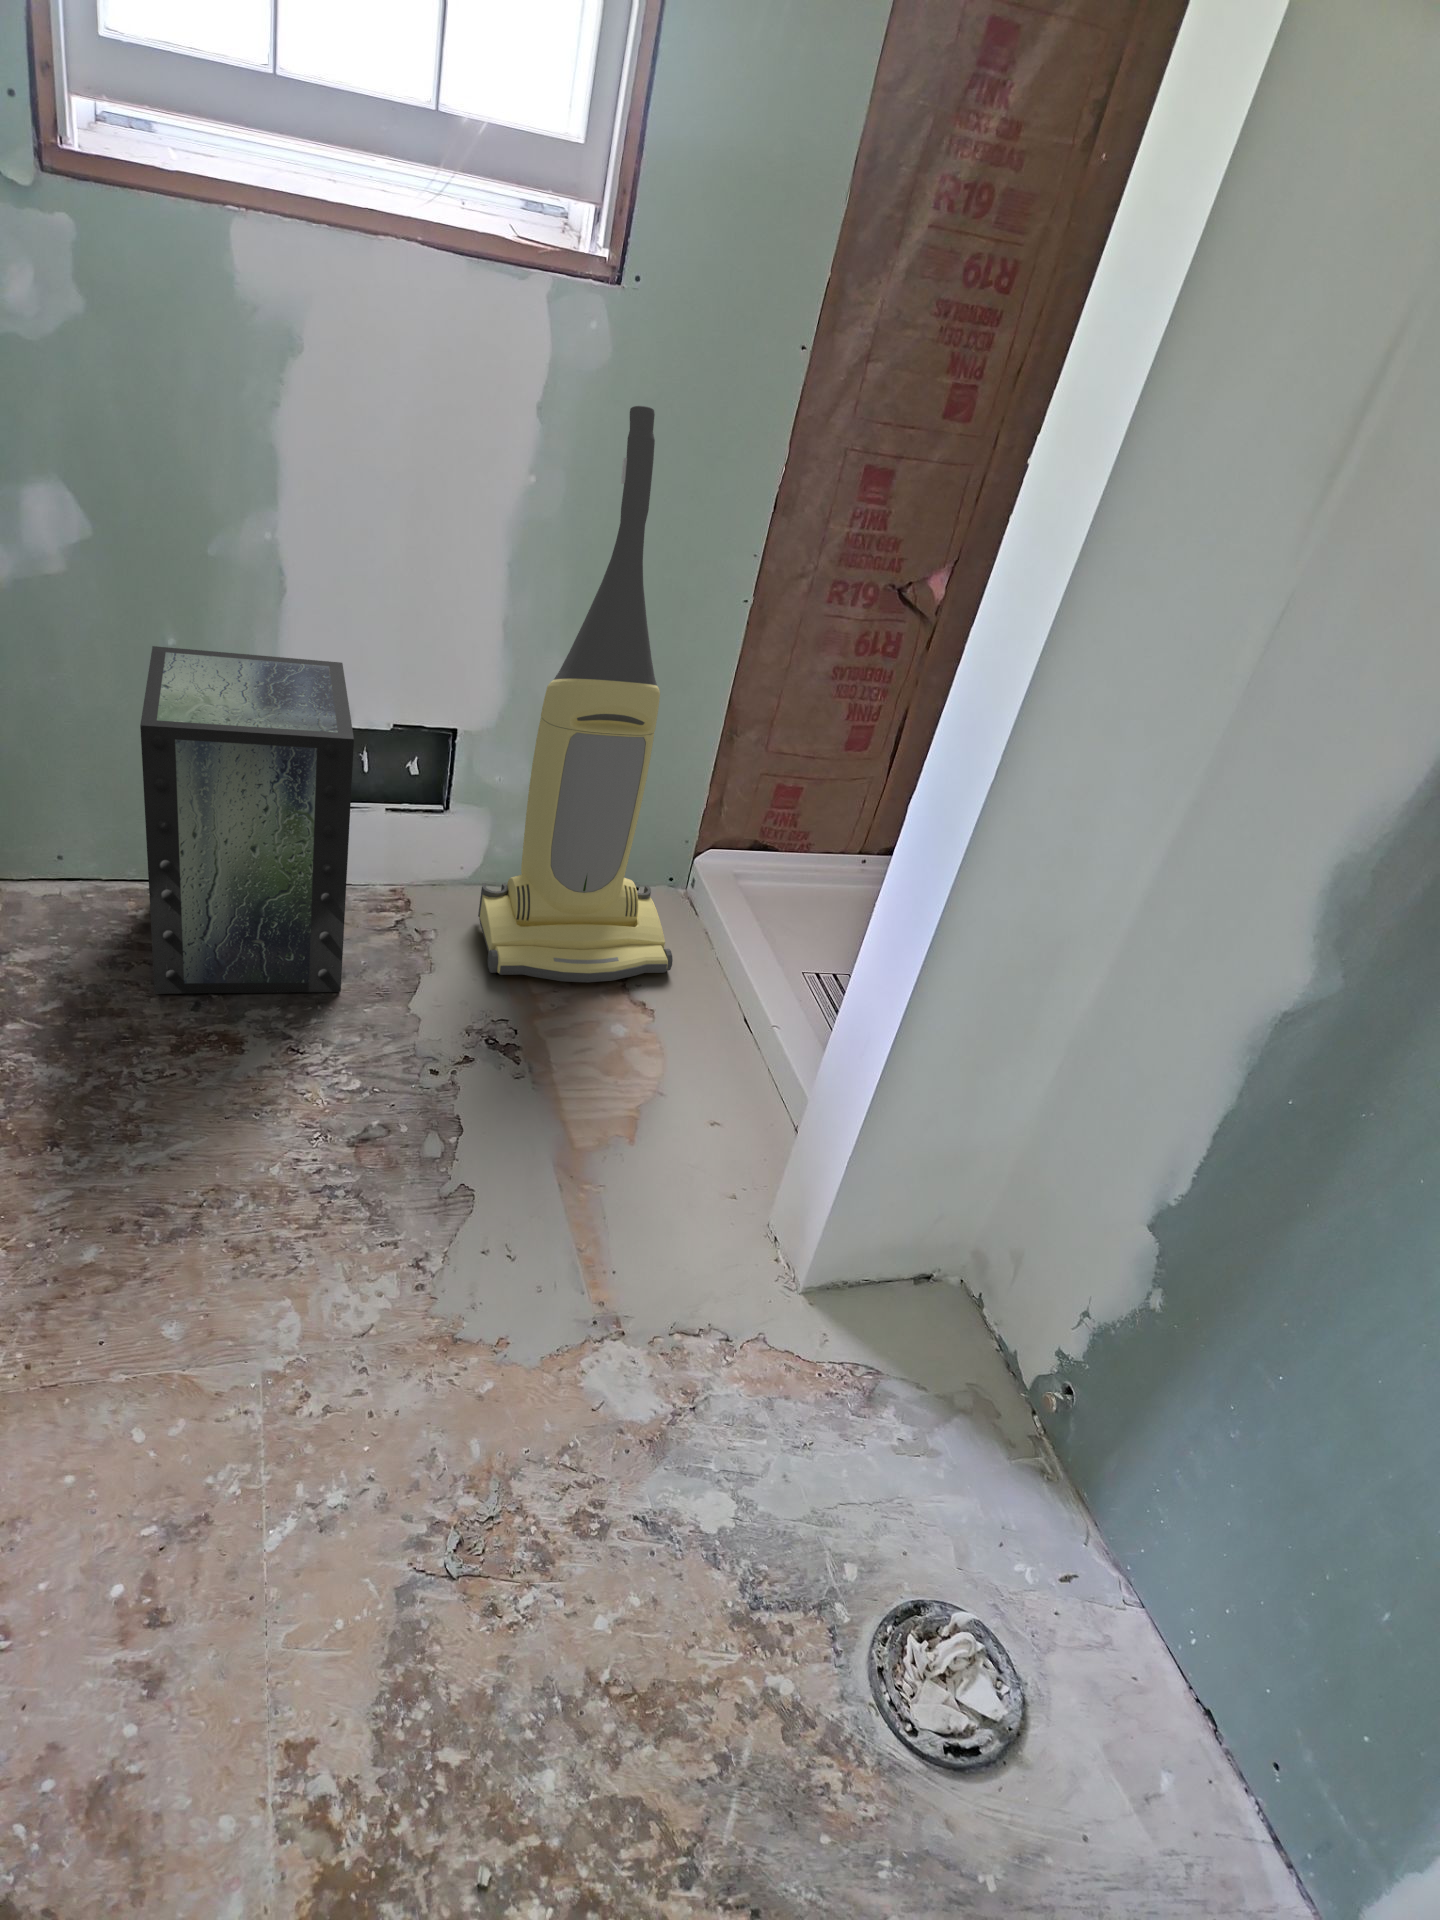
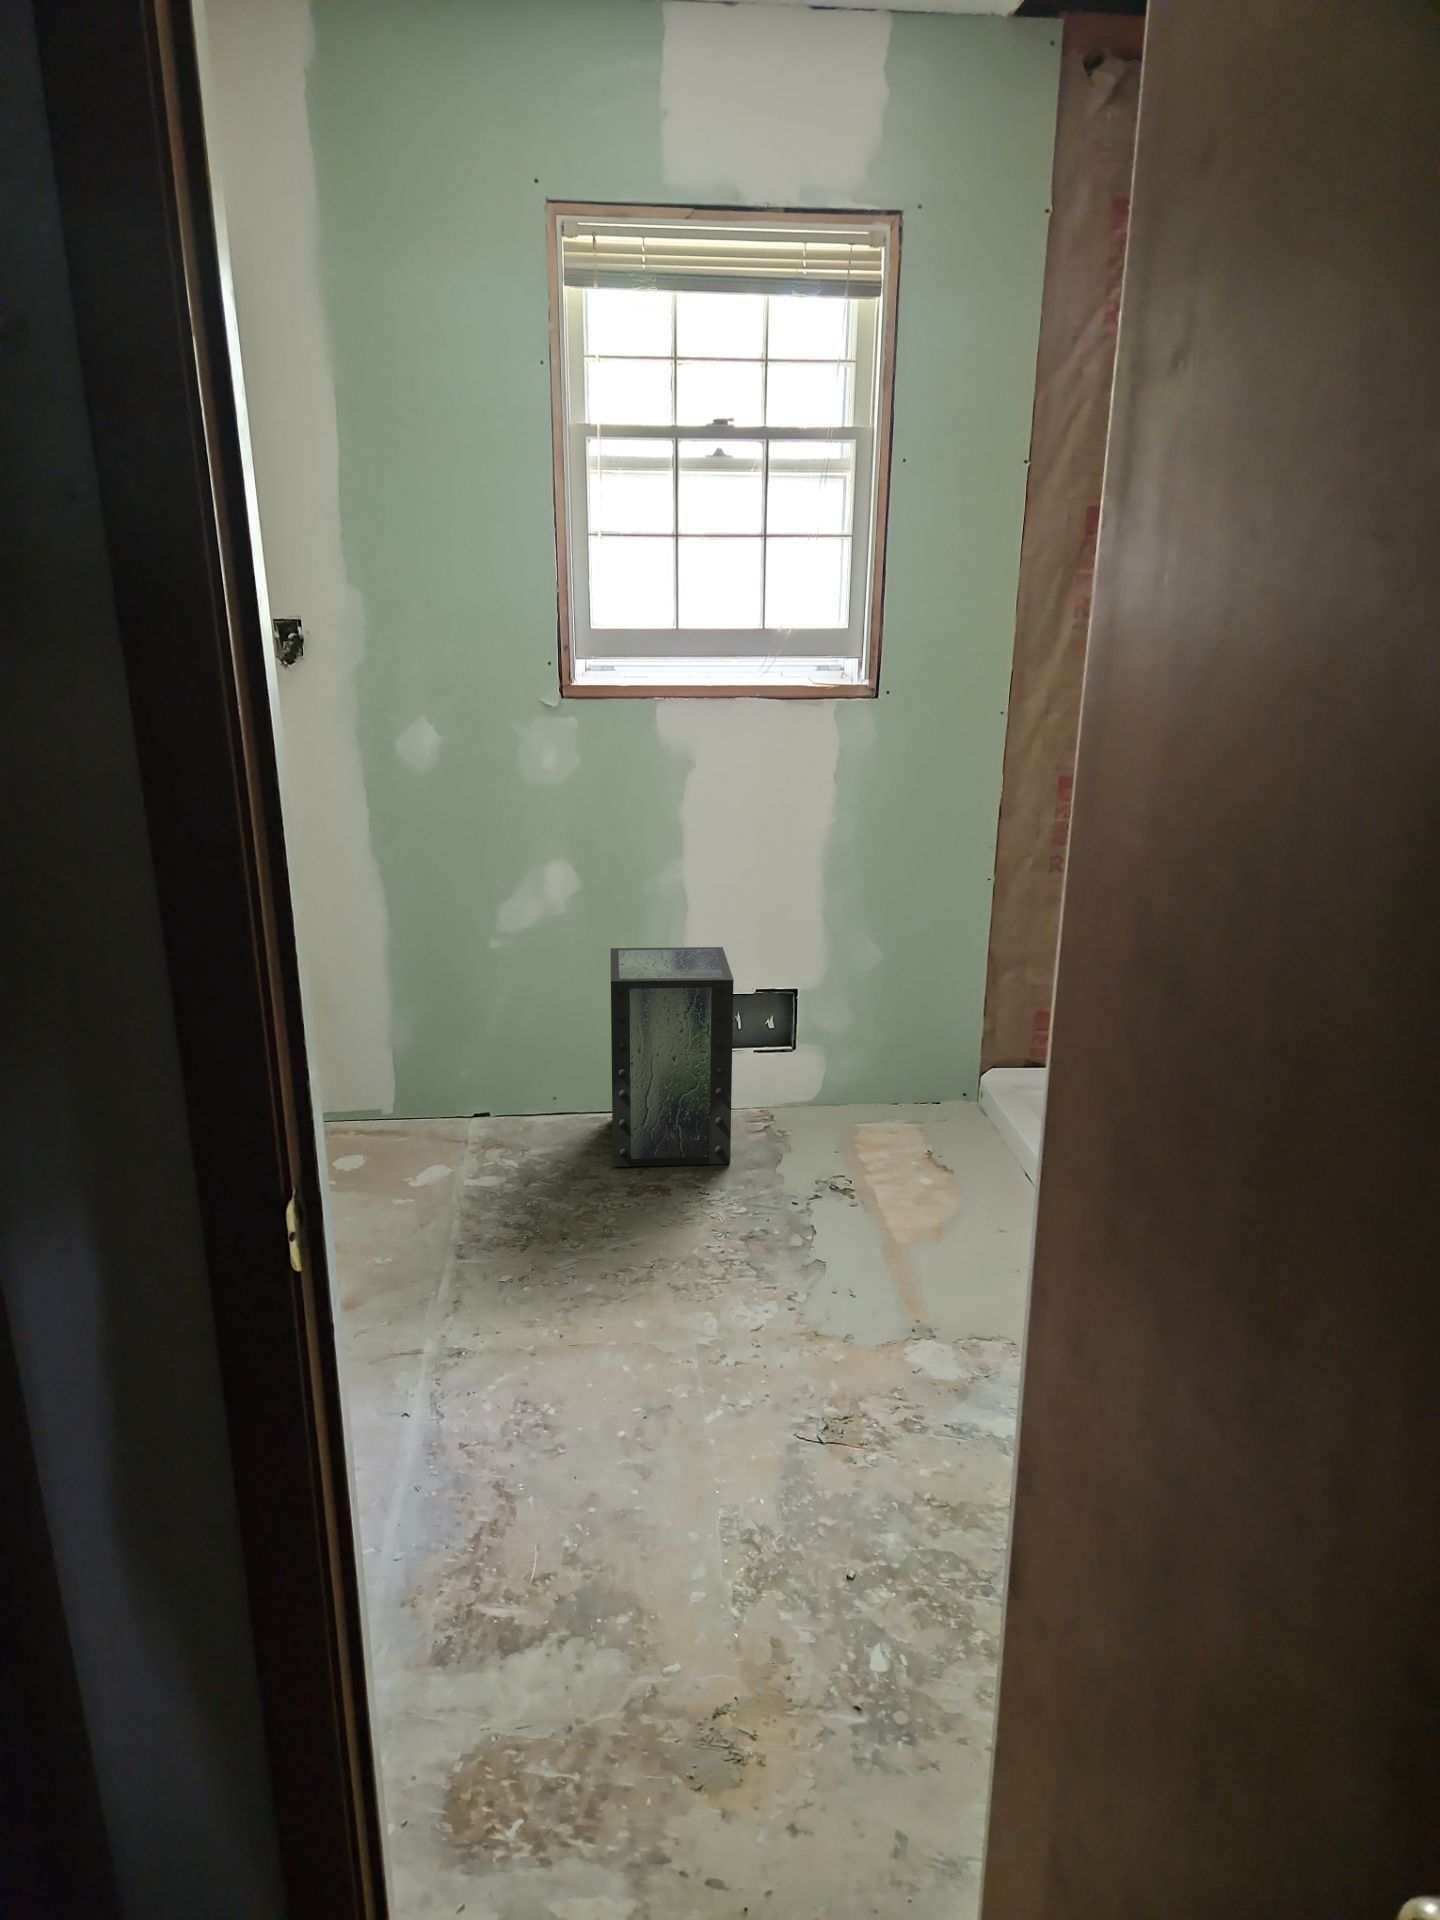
vacuum cleaner: present [478,406,673,982] -> none [822,762,967,1154]

